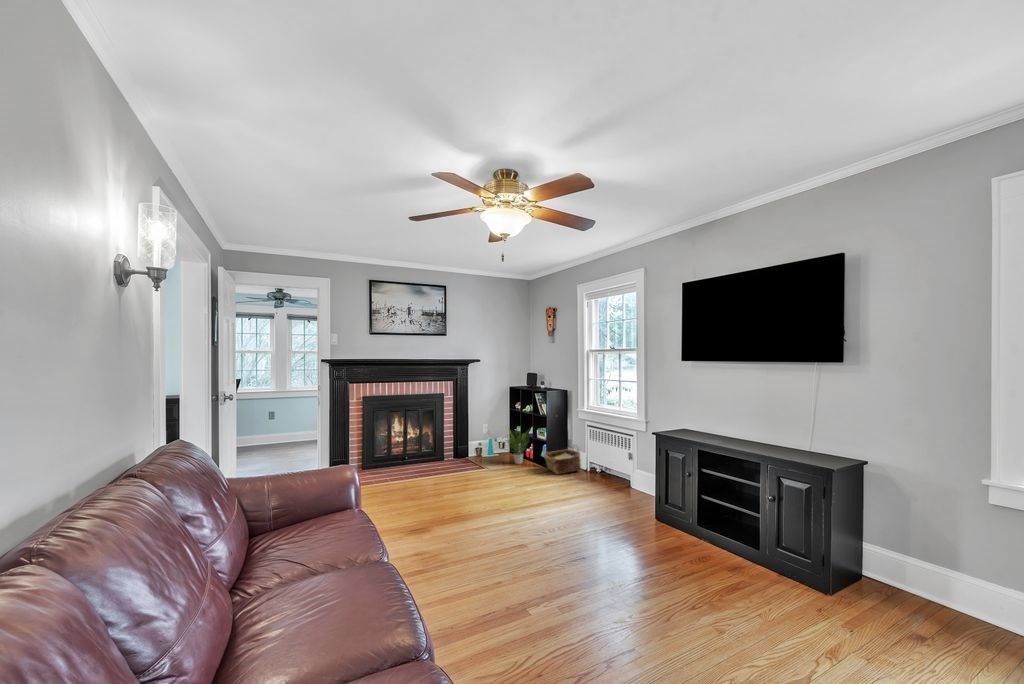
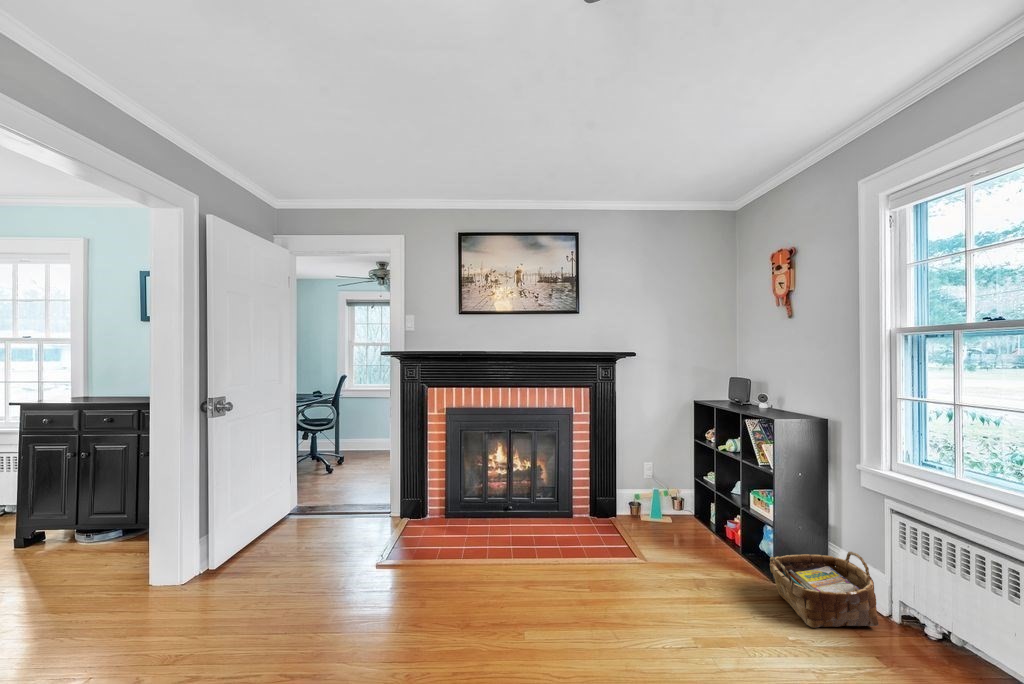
potted plant: present [508,430,527,464] -> none [671,474,744,558]

